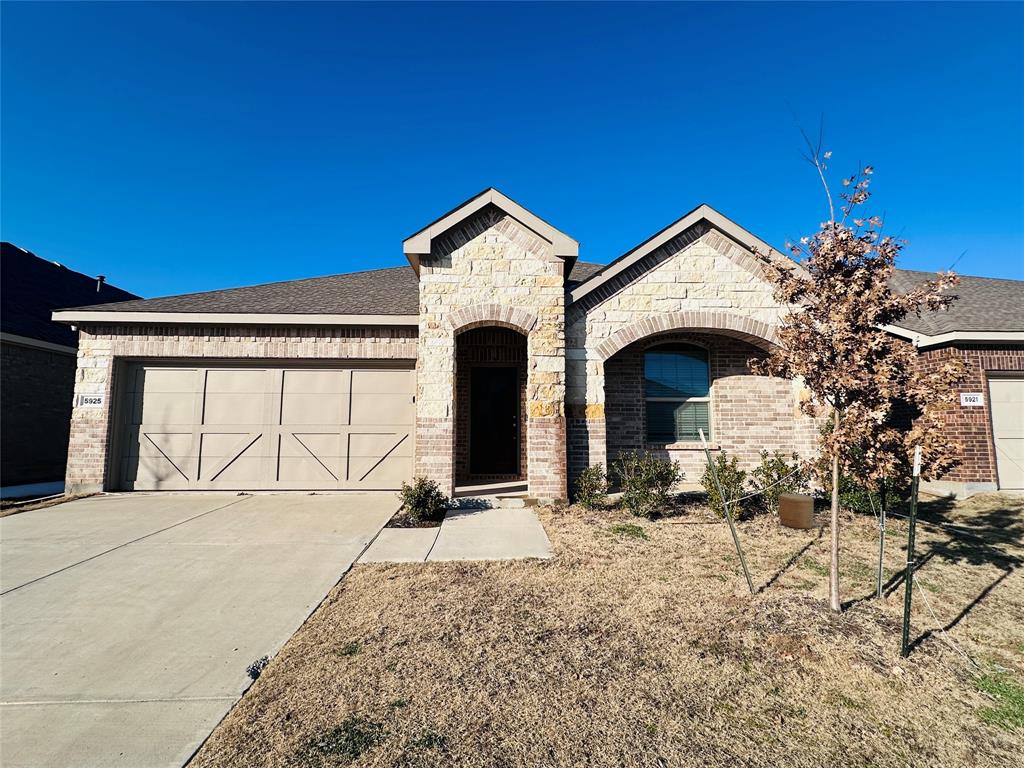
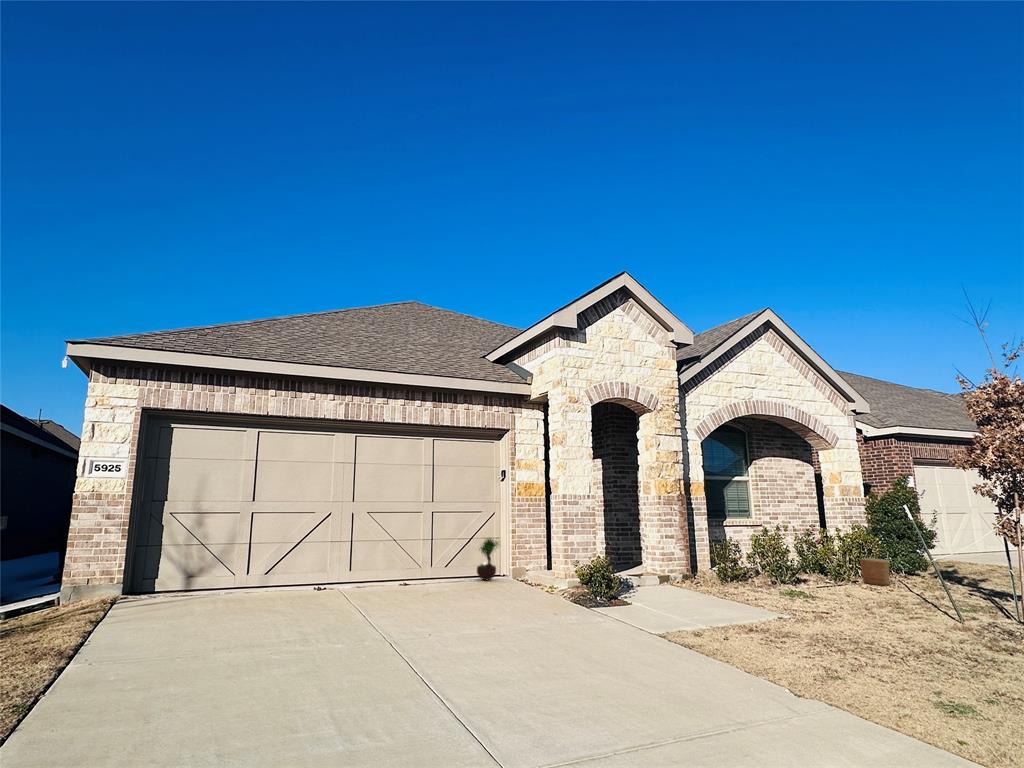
potted tree: none [366,453,390,493] -> present [477,538,499,580]

